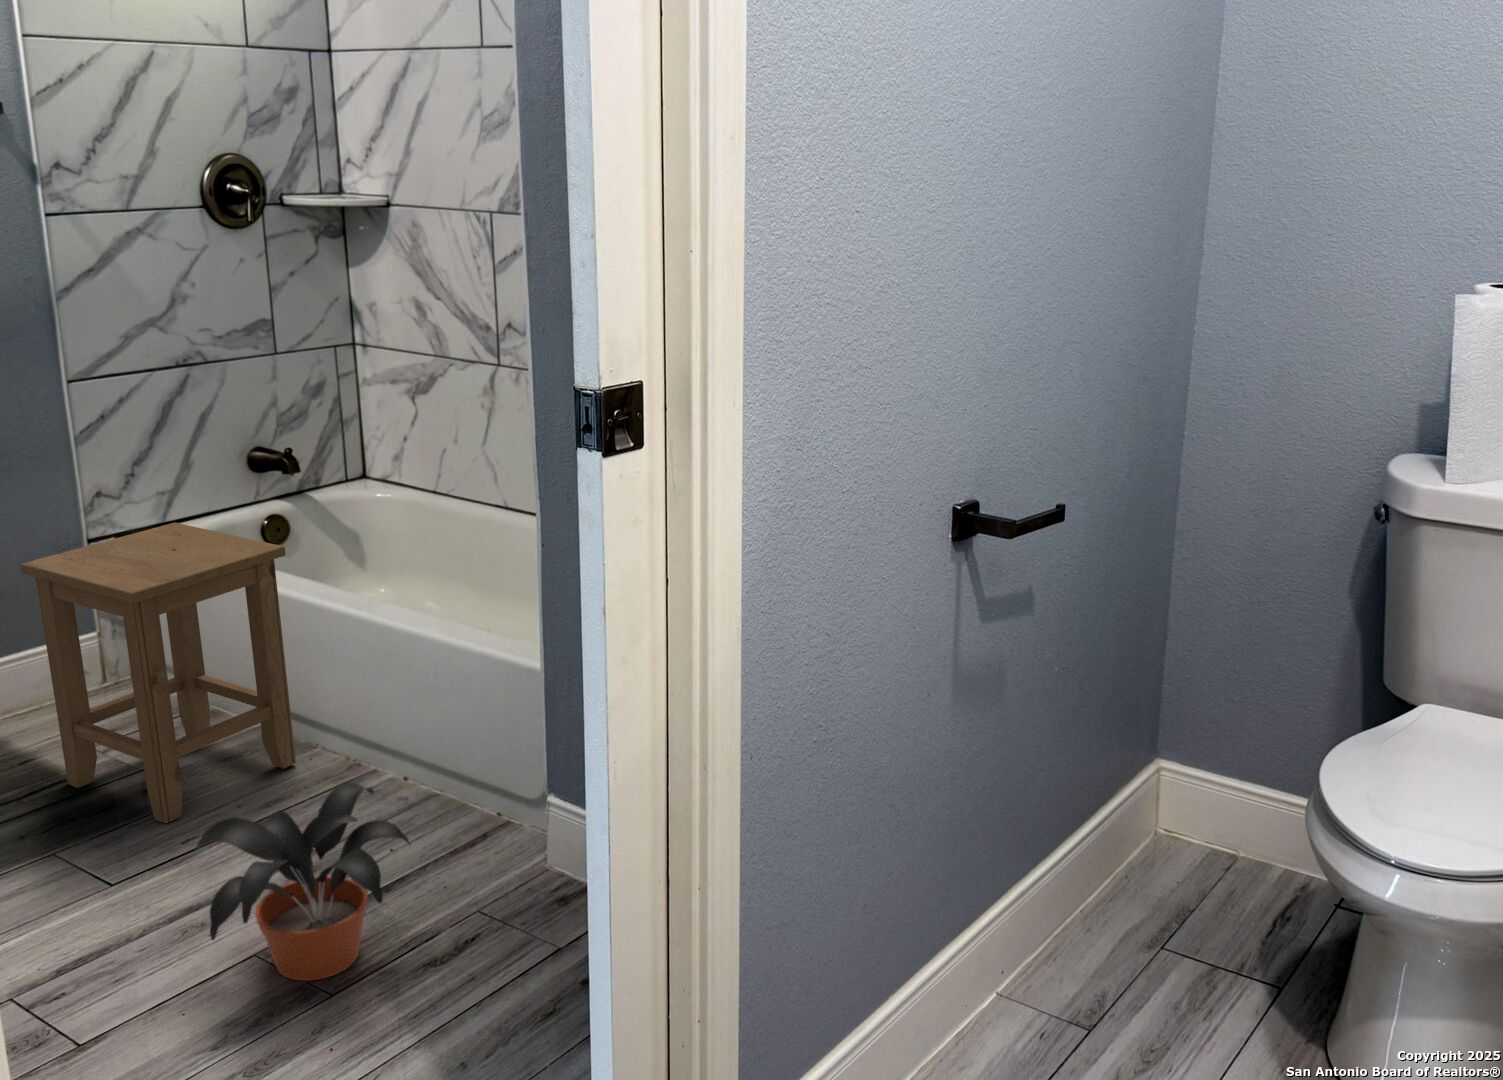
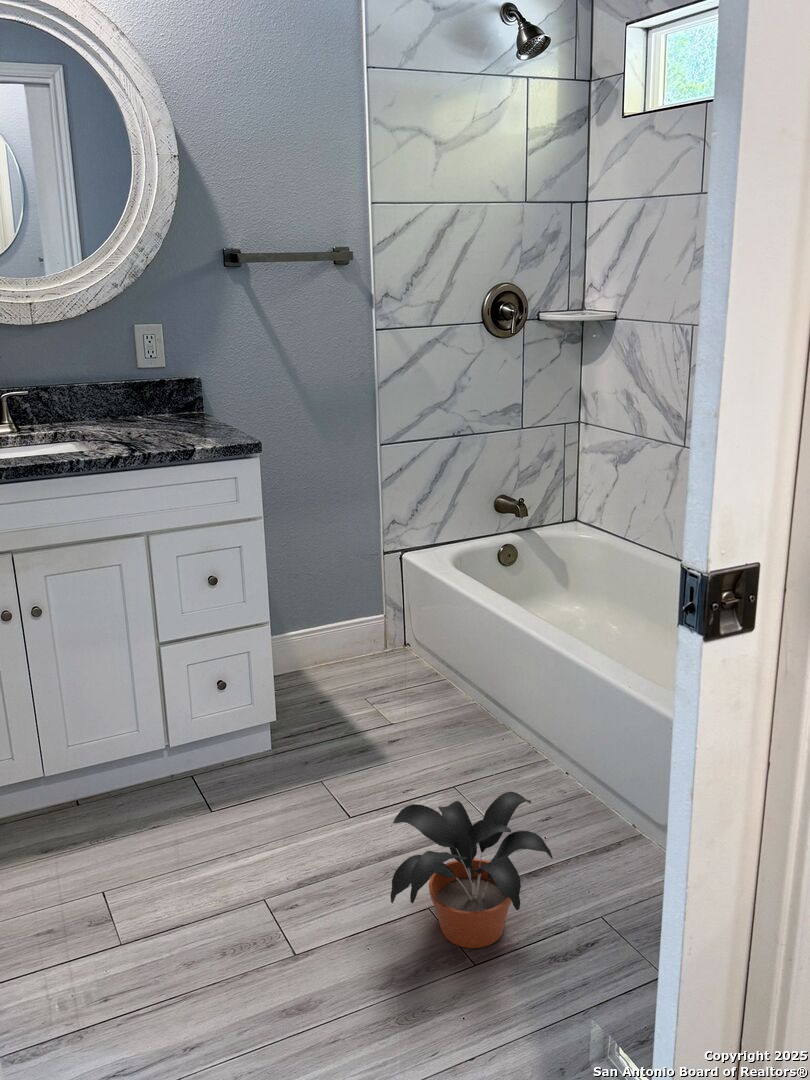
stool: present [21,523,296,823] -> none [327,552,499,773]

